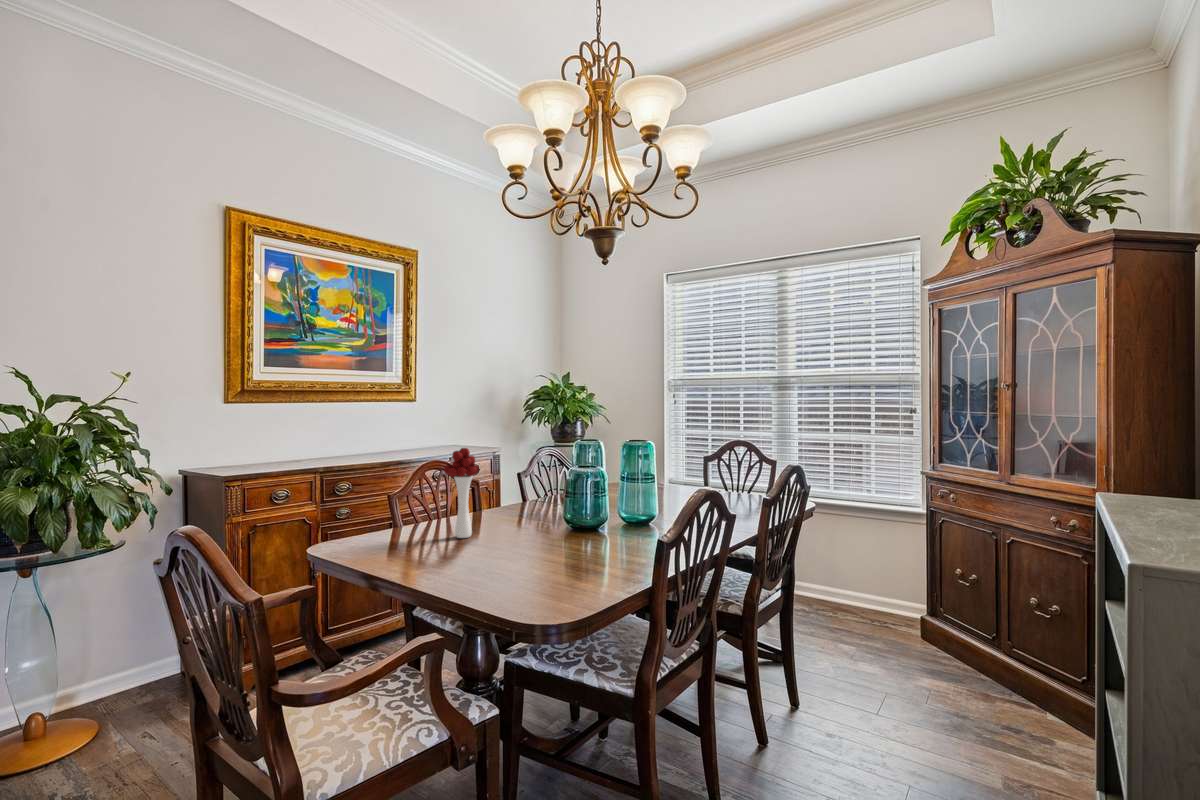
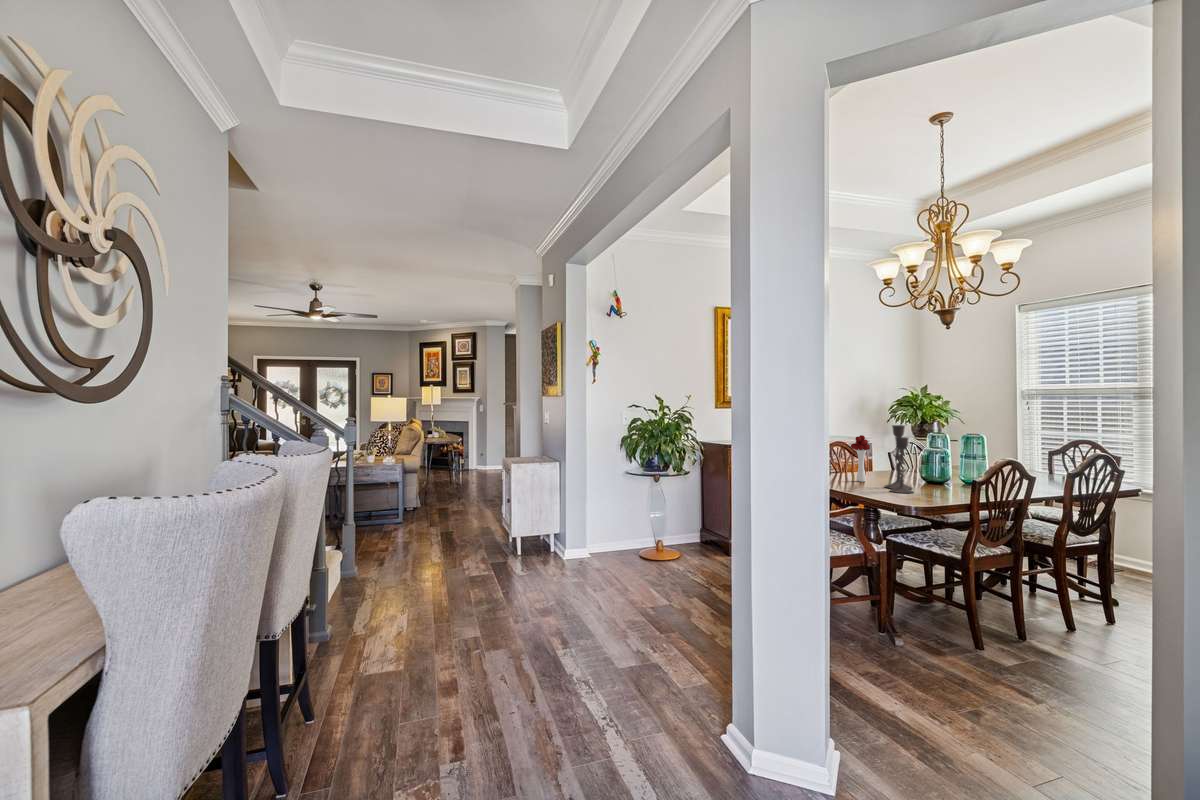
candlestick: none [501,427,553,568] -> present [885,425,913,493]

